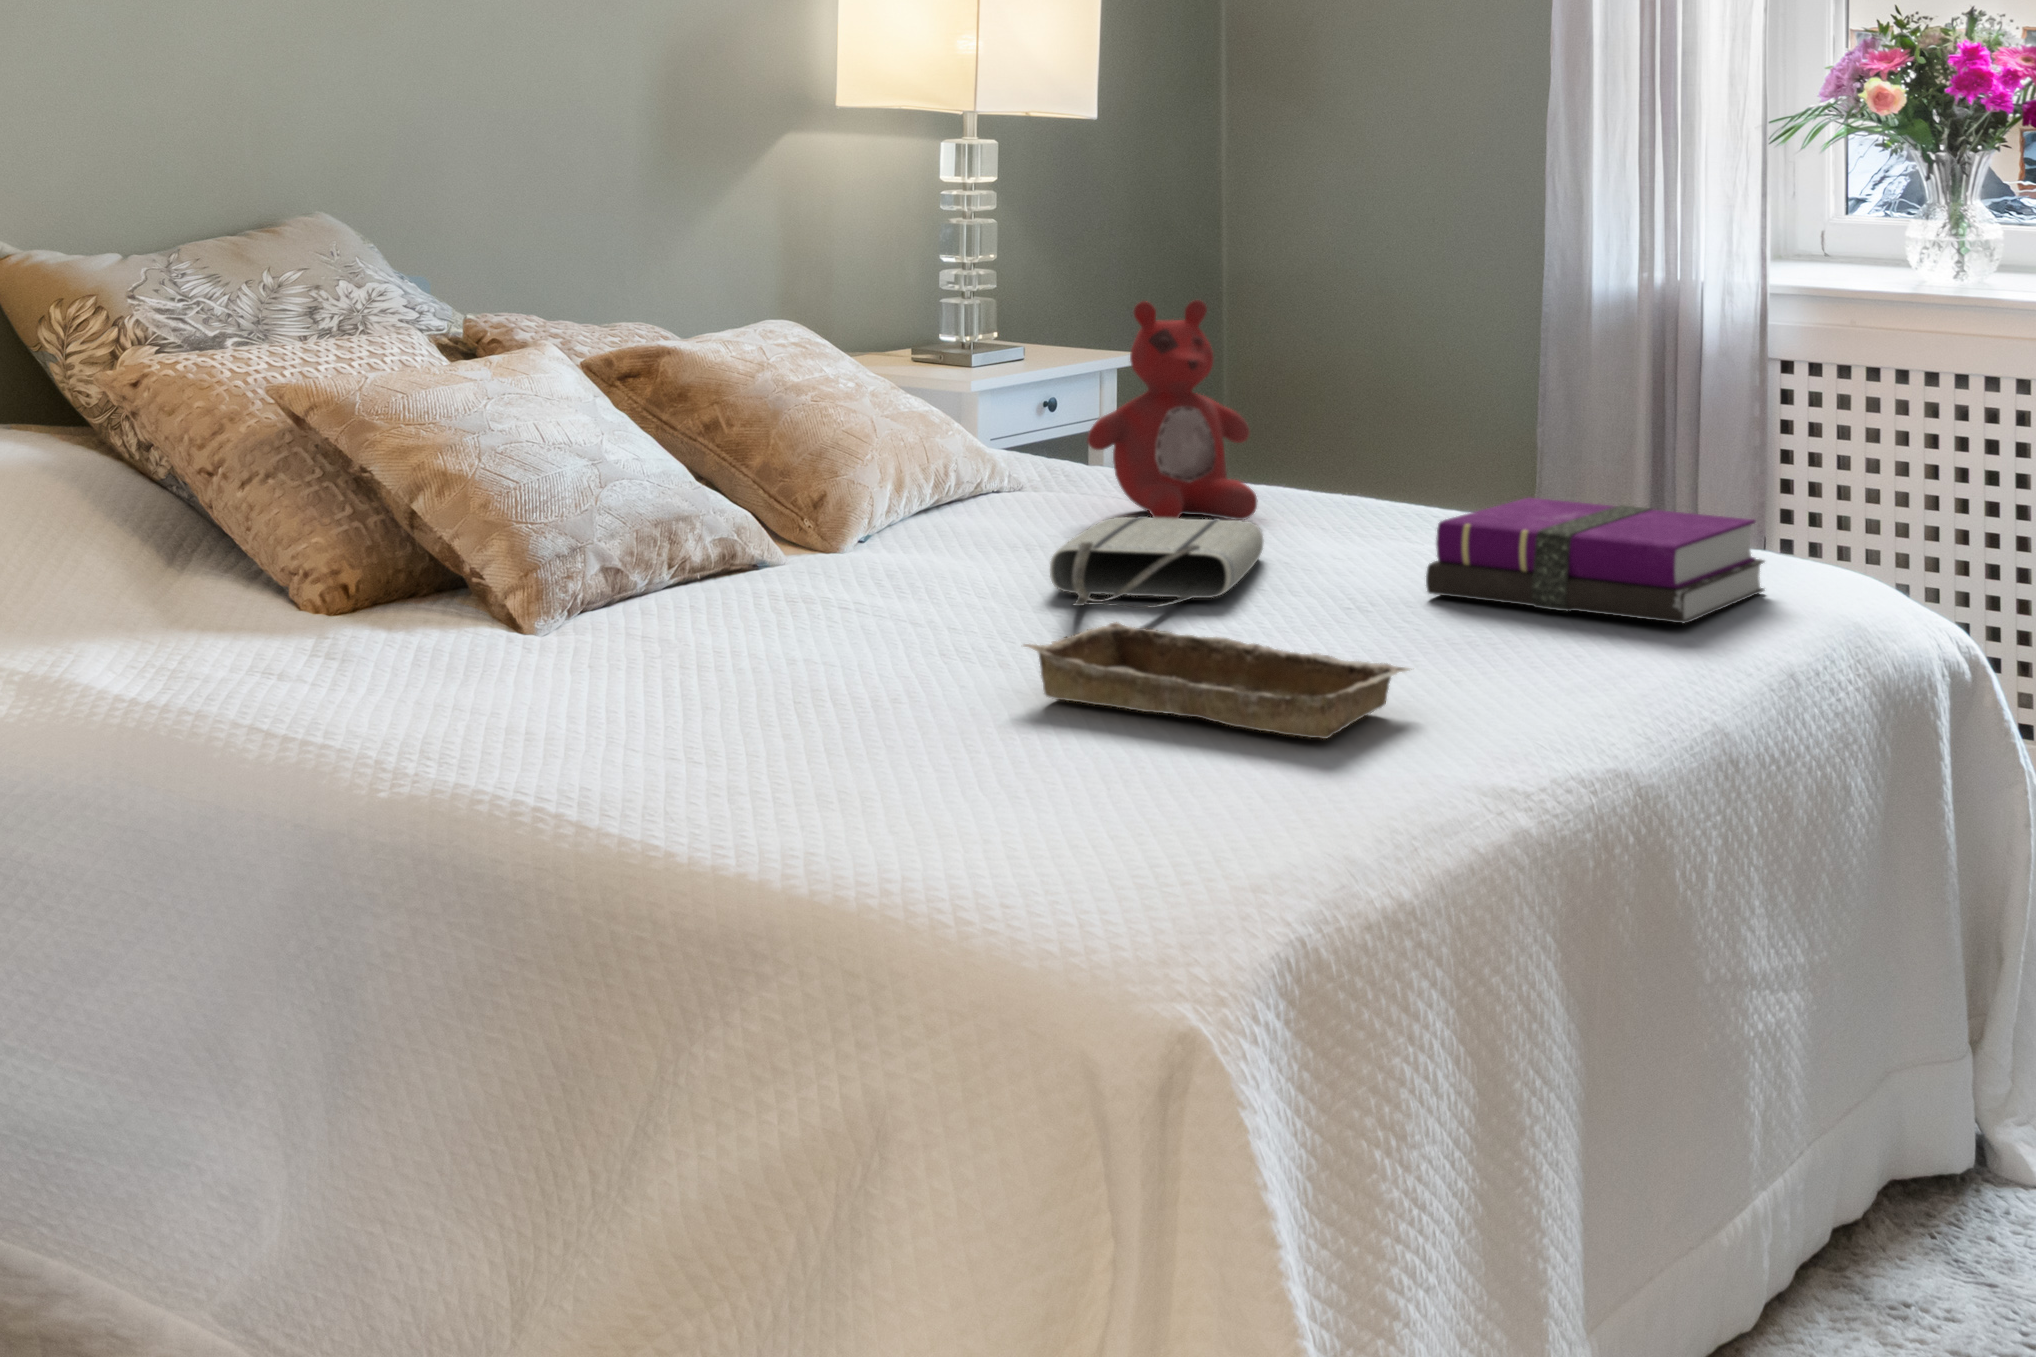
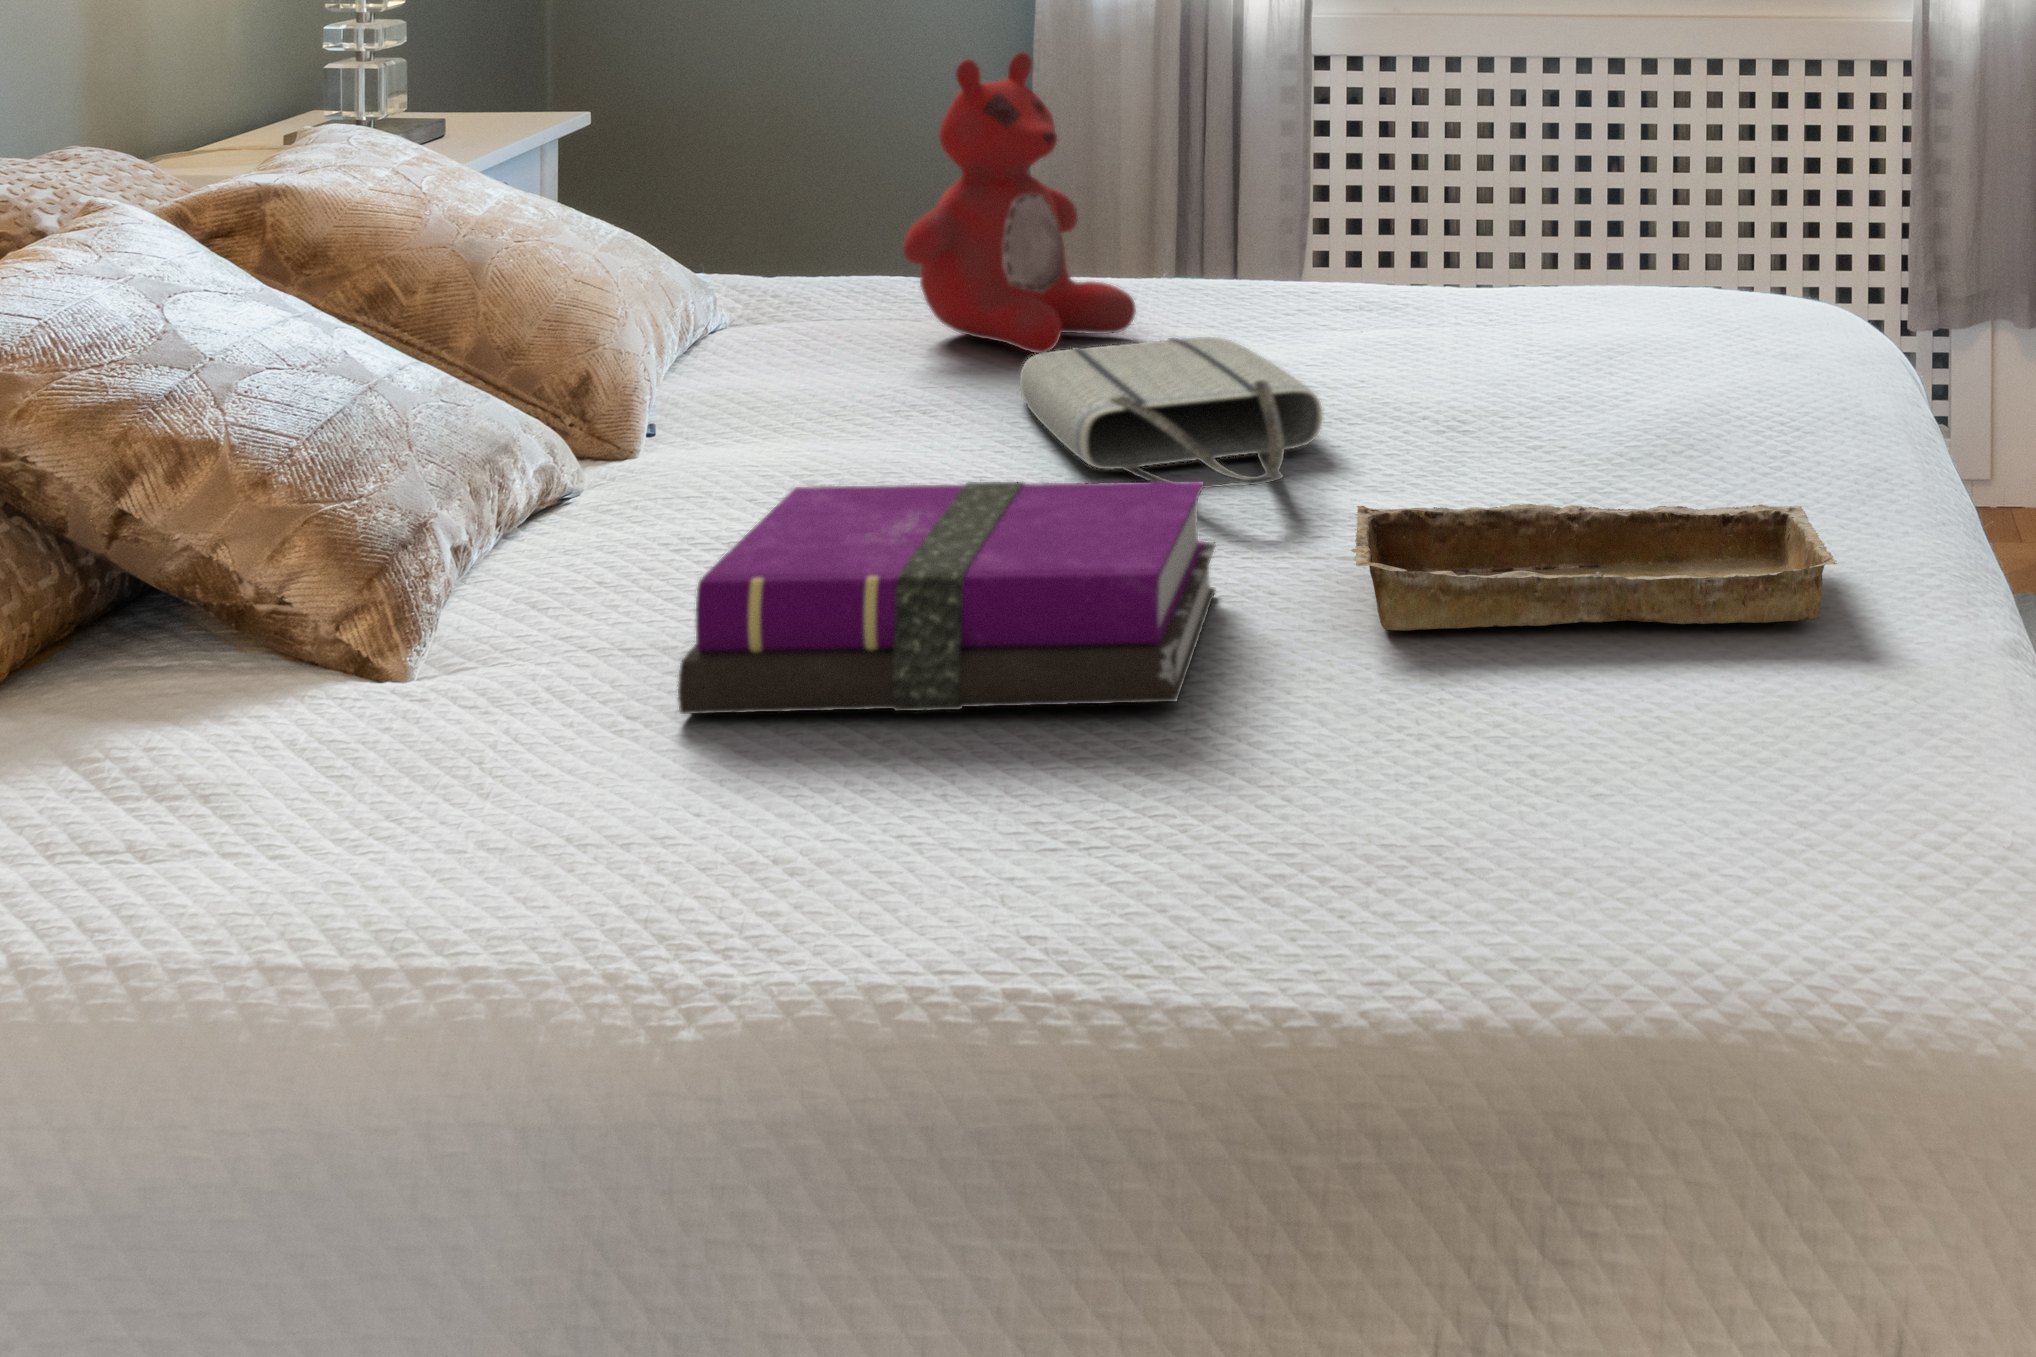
notebook: present [1426,498,1764,624] -> present [678,481,1216,714]

